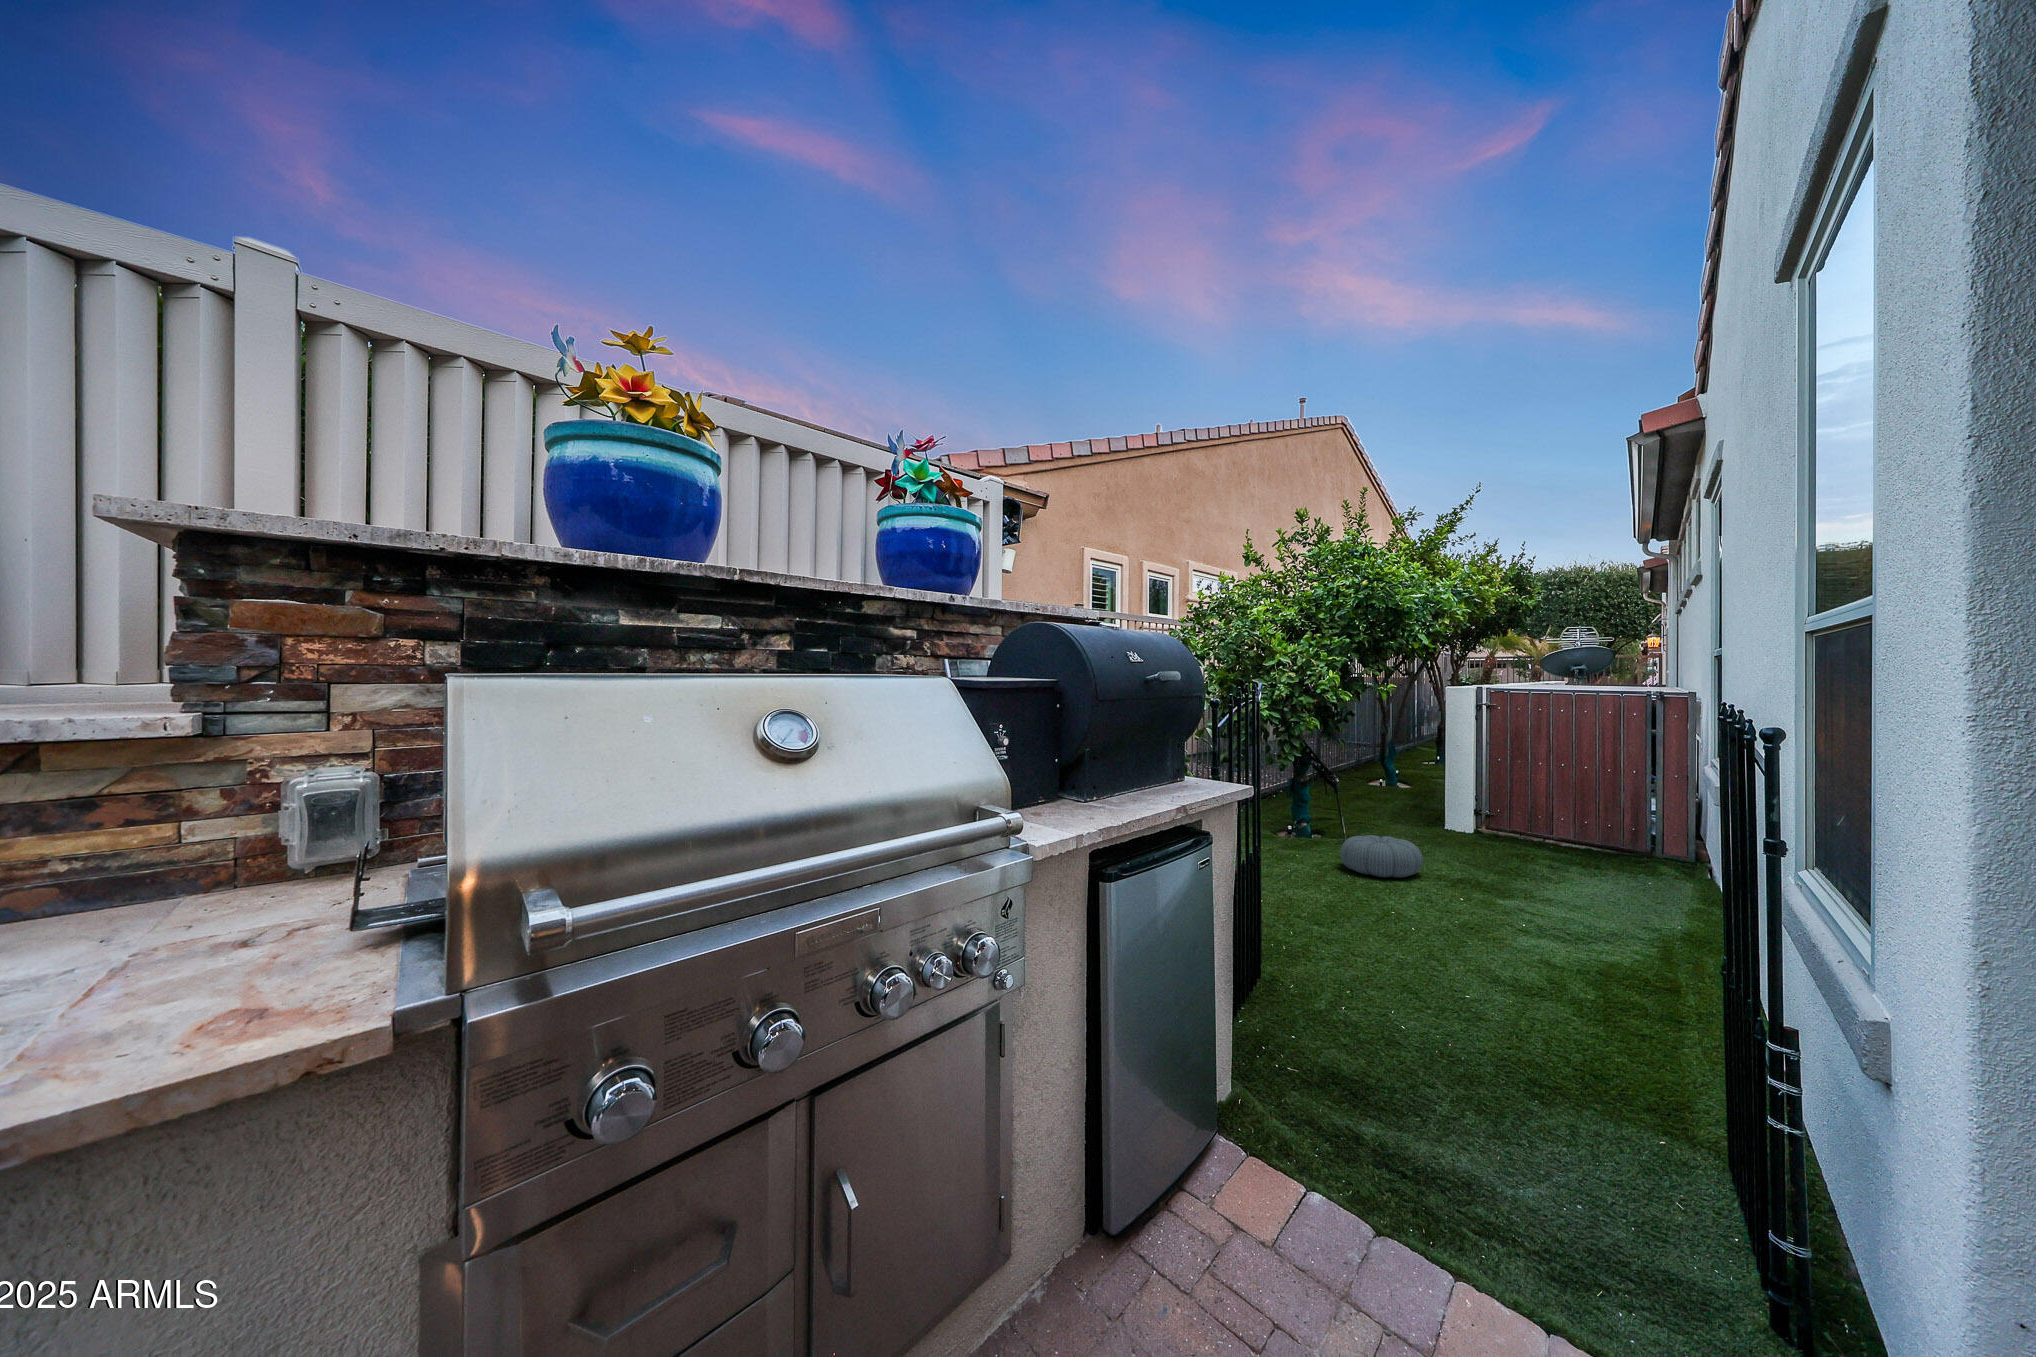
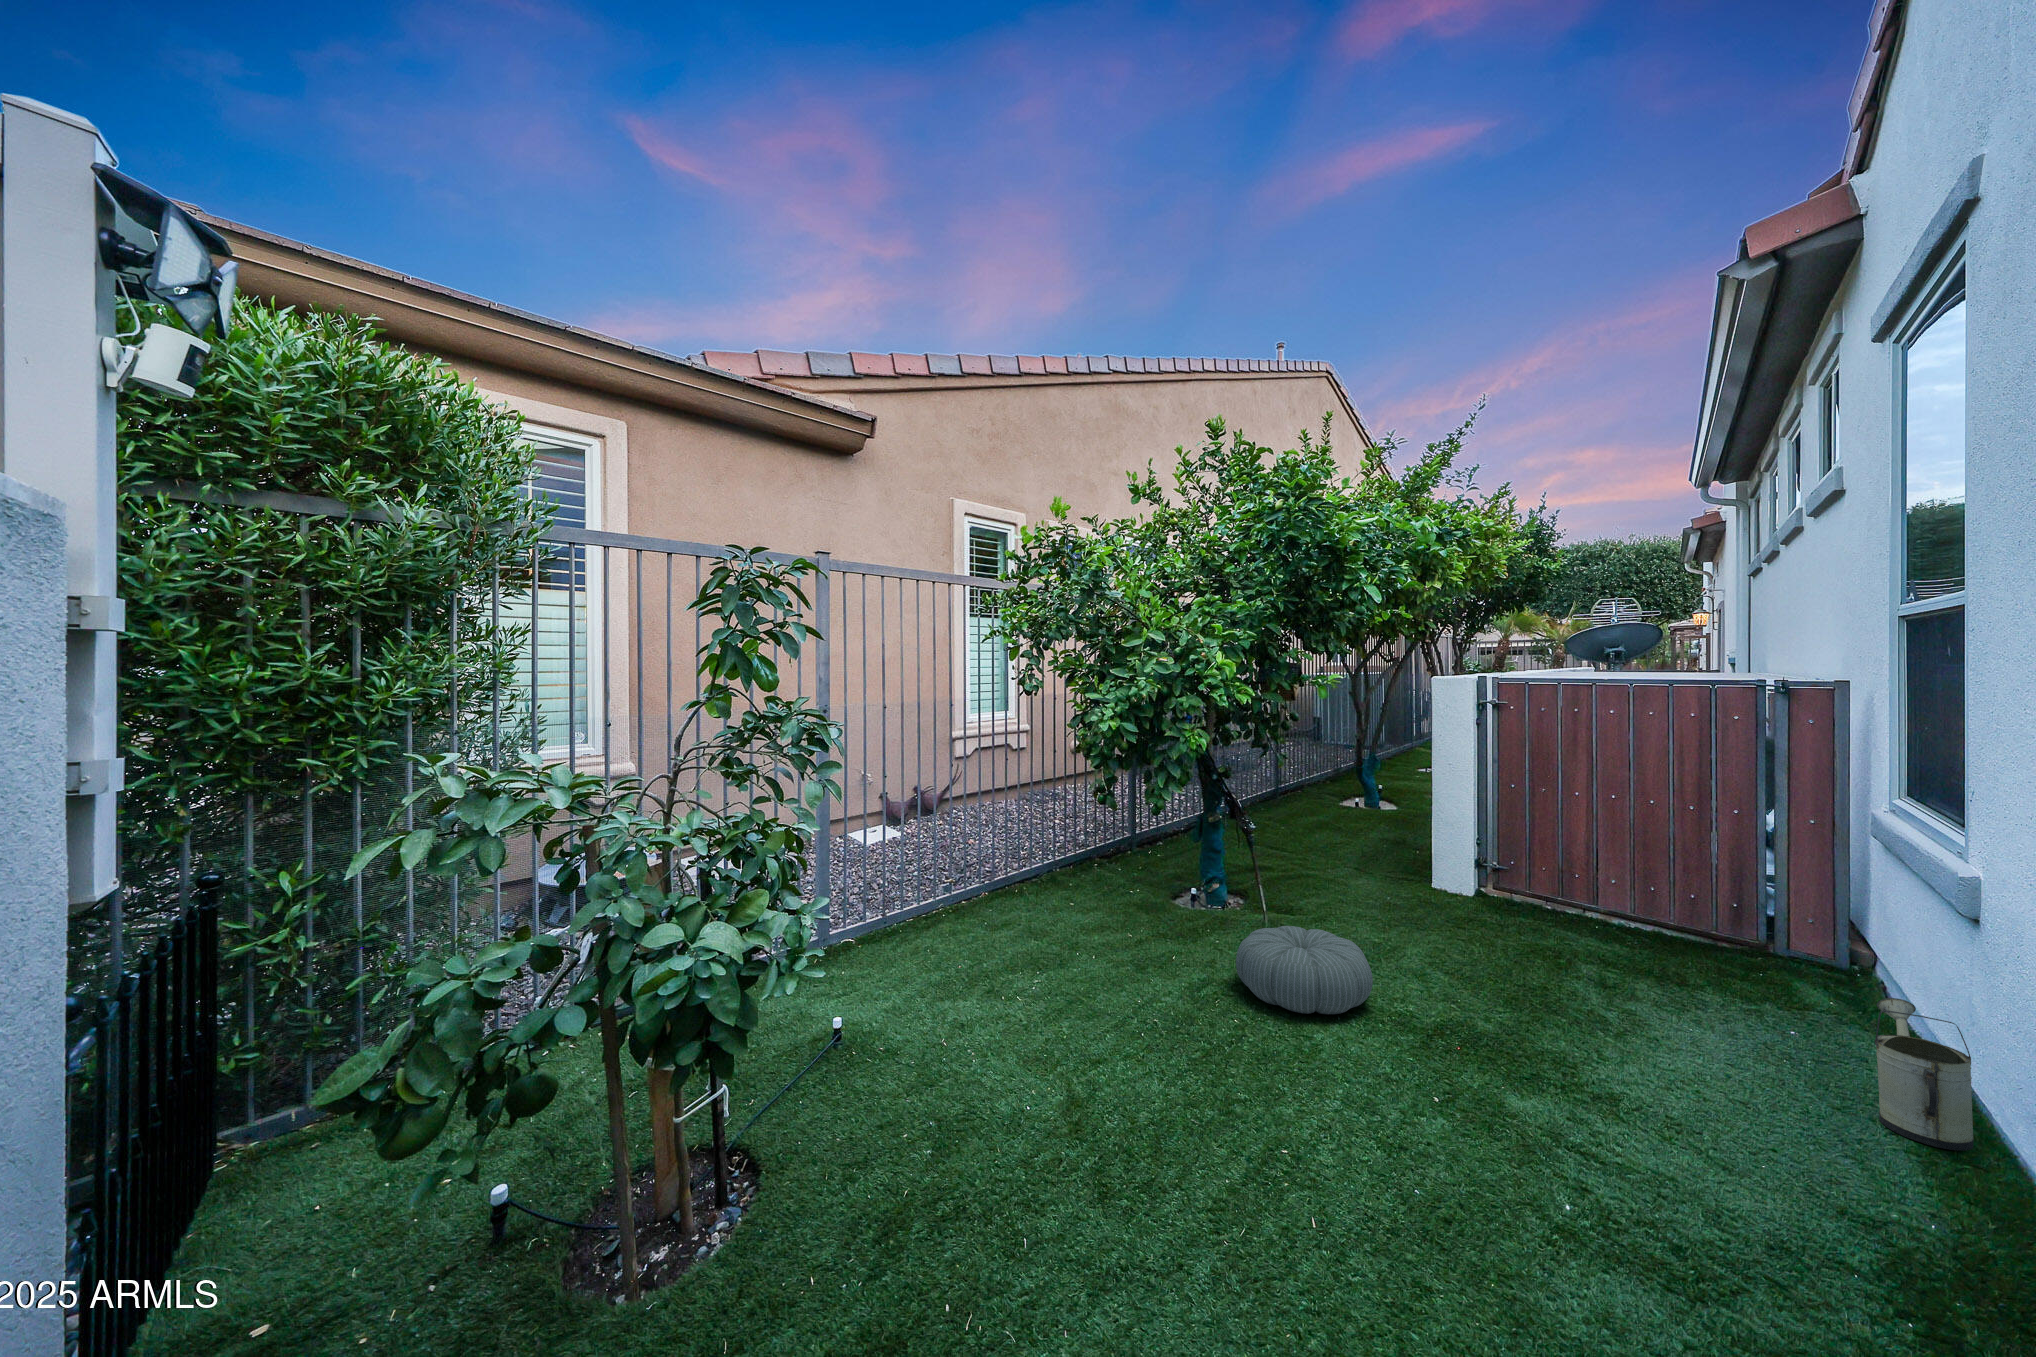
watering can: none [1678,853,1719,915] -> present [1875,998,1974,1151]

